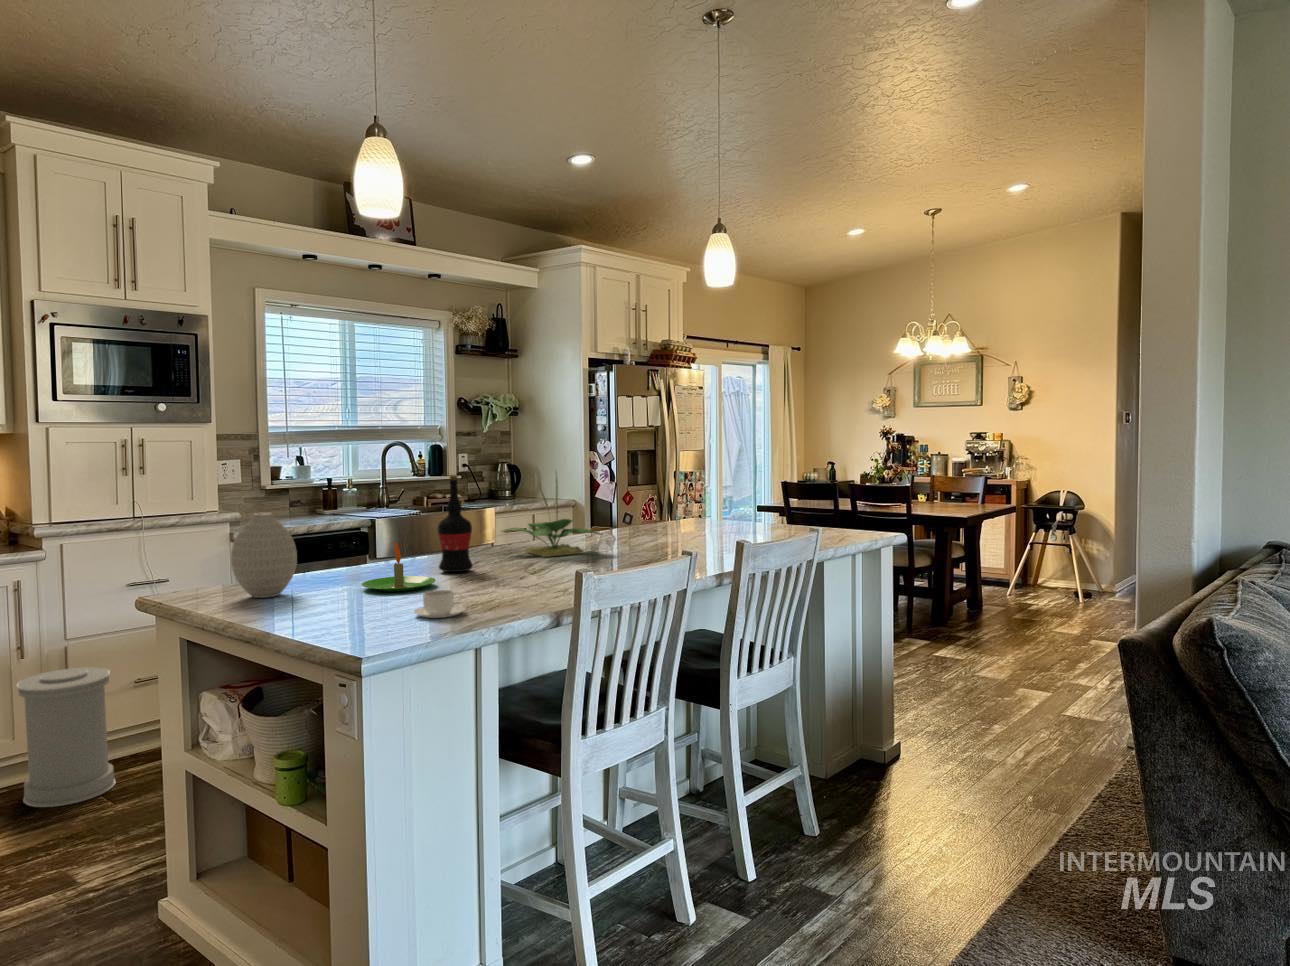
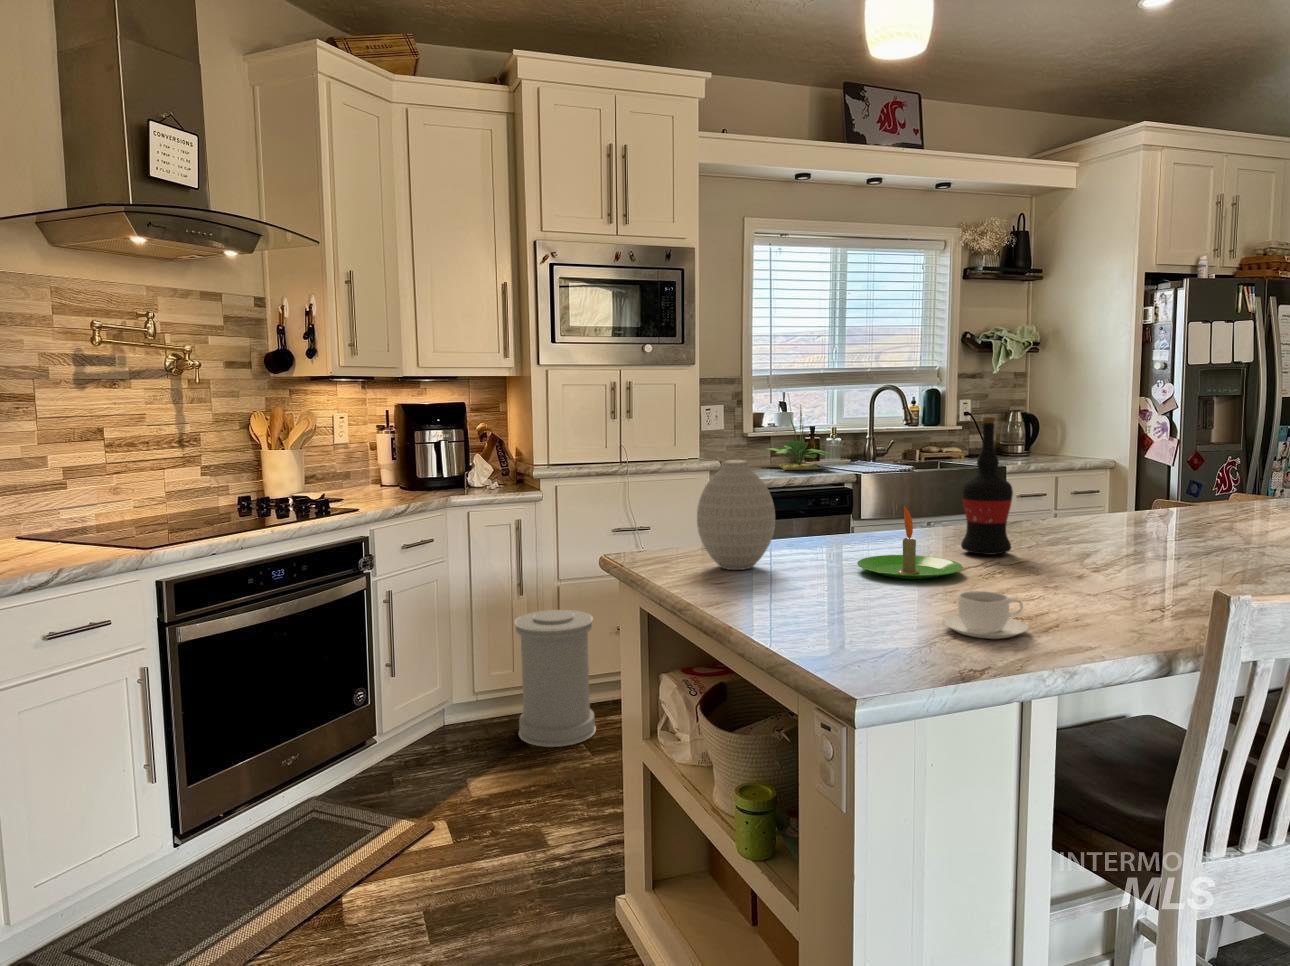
potted plant: present [504,477,602,557] -> present [760,407,831,470]

